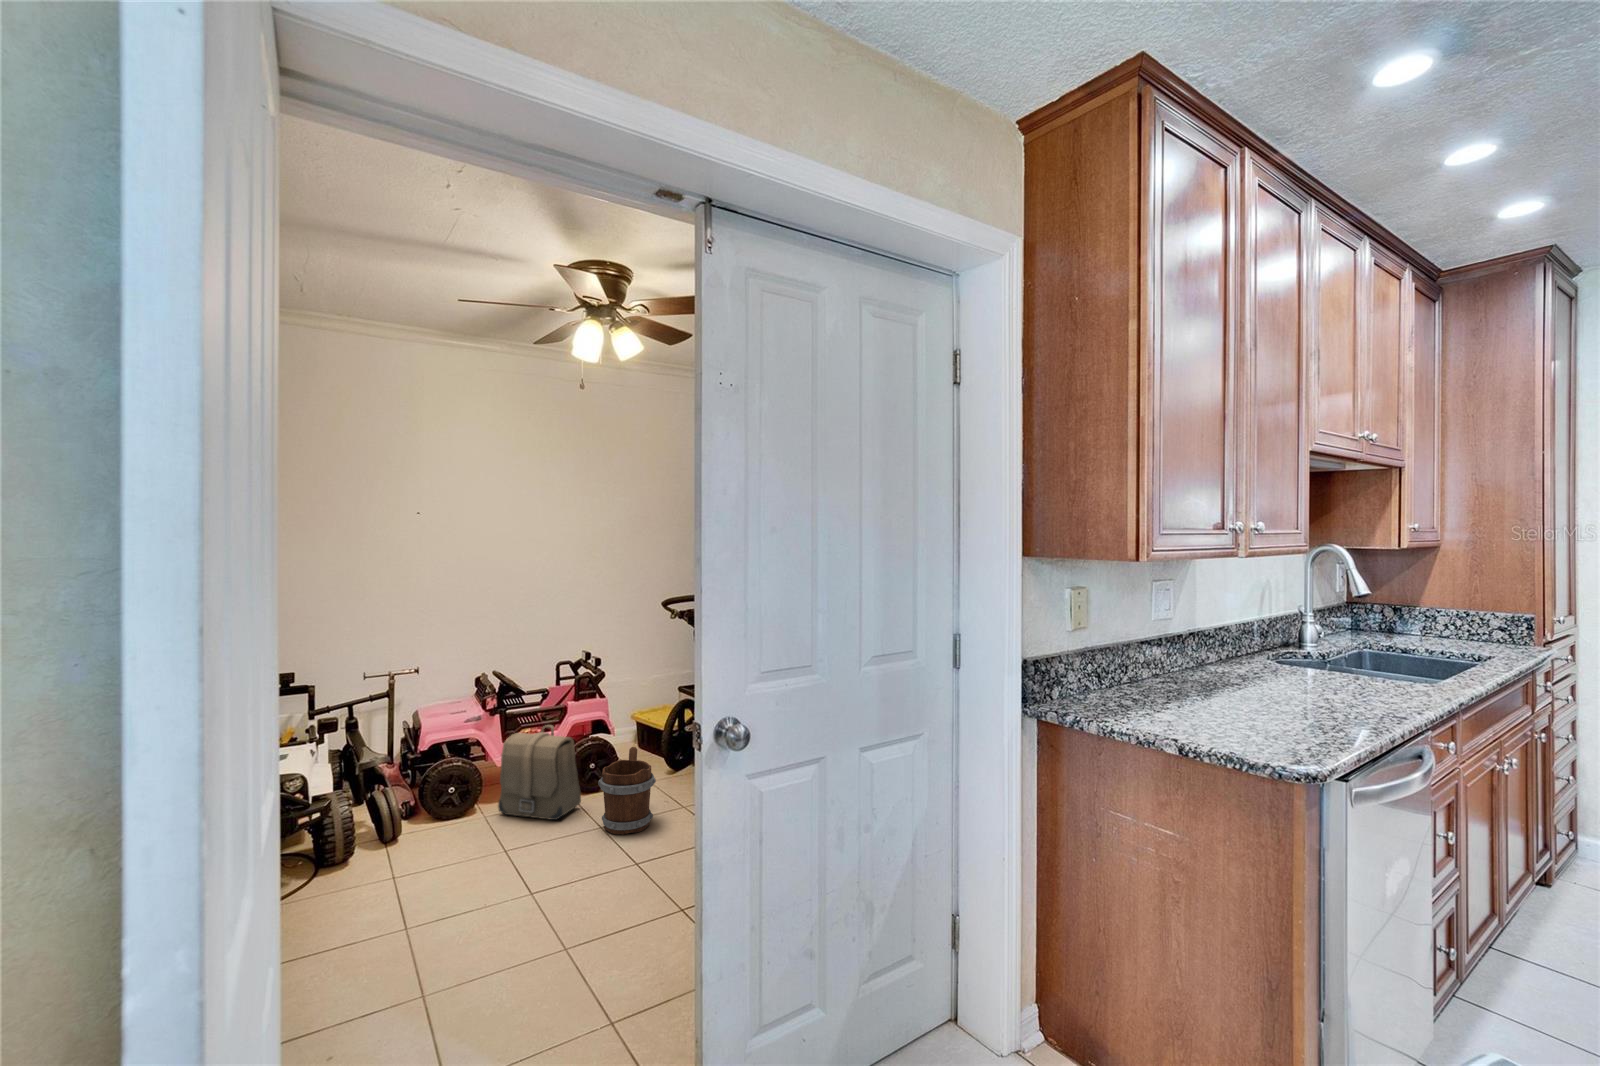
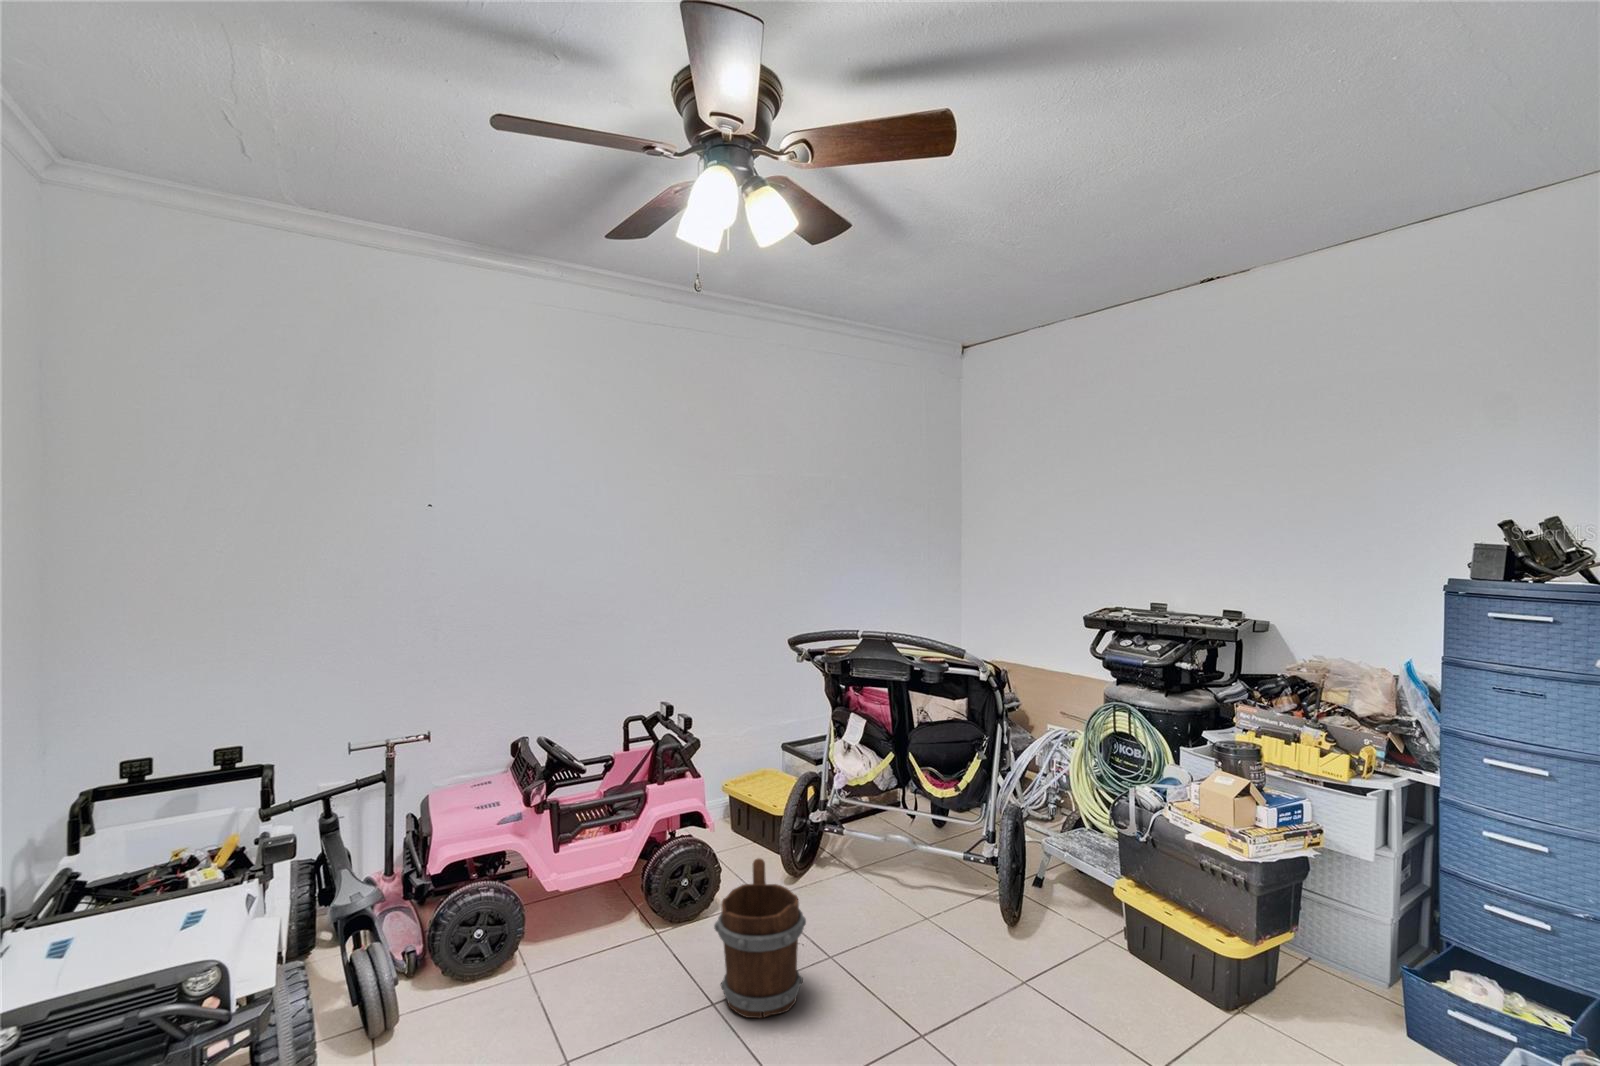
backpack: present [498,725,581,820] -> none [551,824,679,985]

